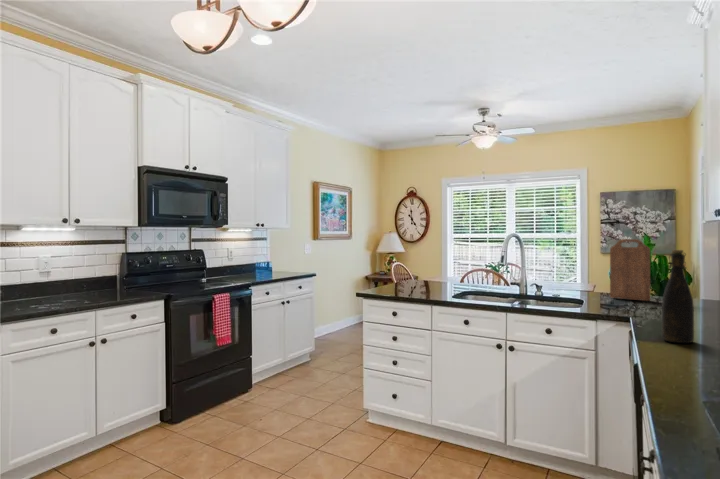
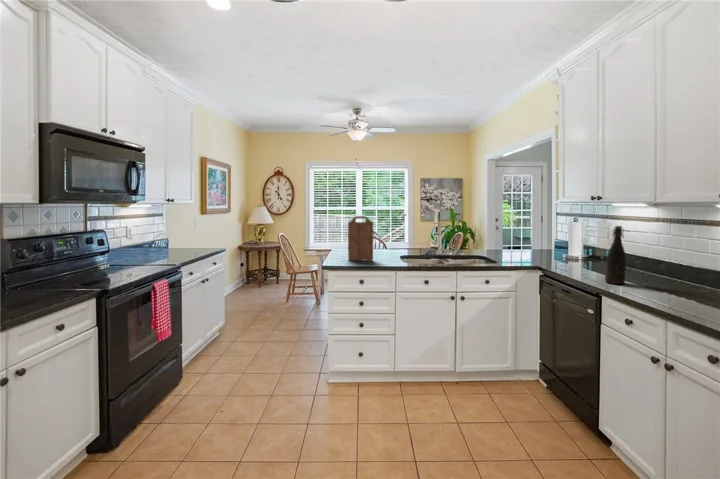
cutting board: present [610,239,650,301] -> present [348,216,373,261]

